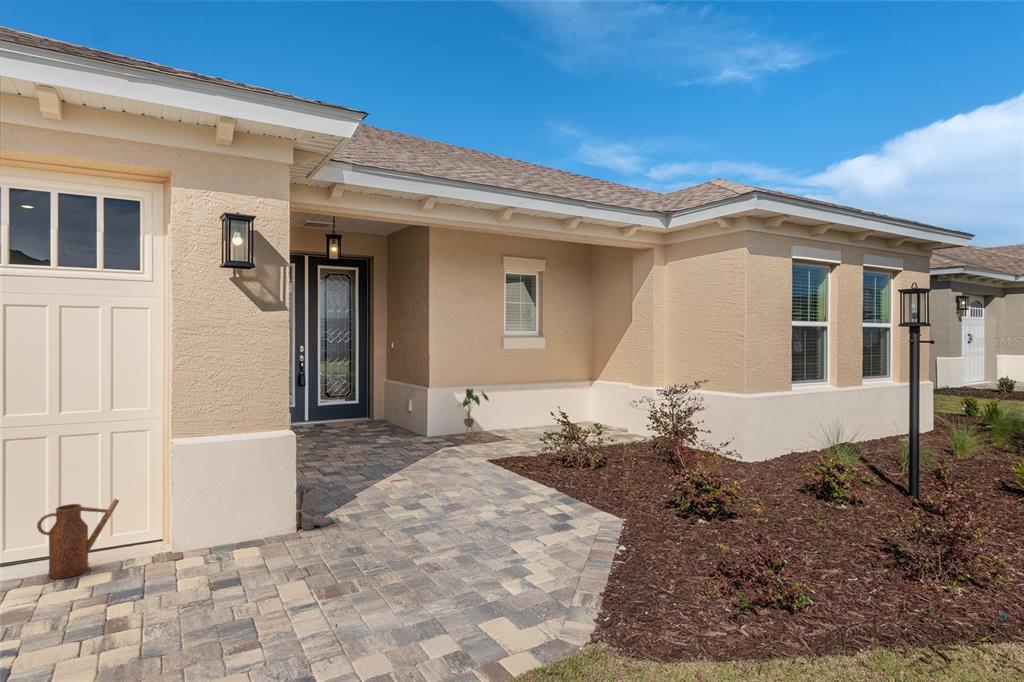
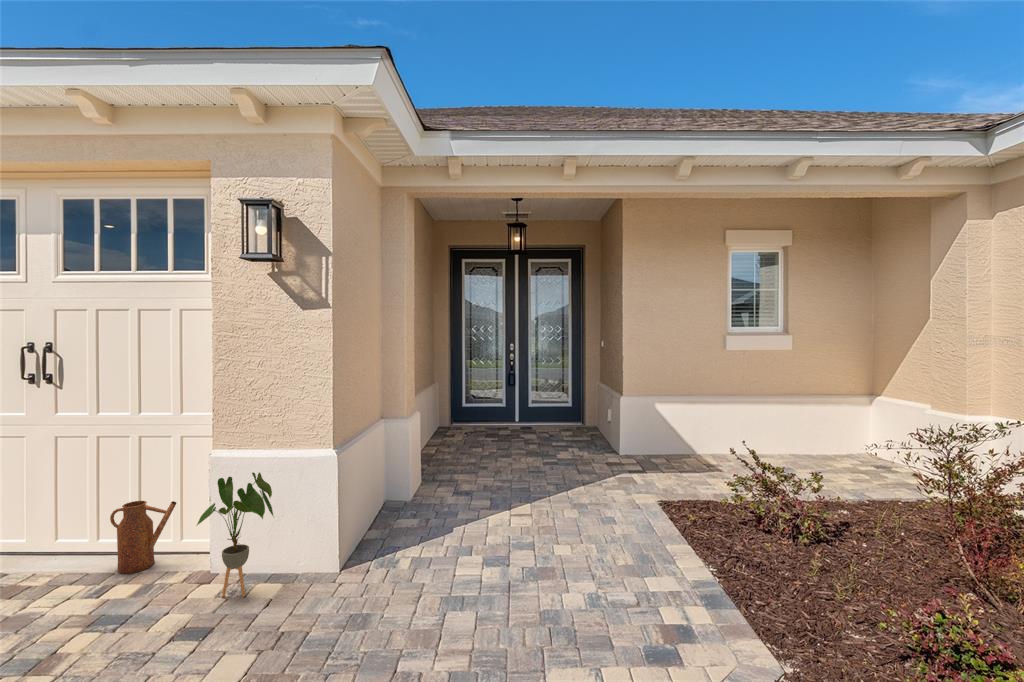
house plant: present [462,389,489,438] -> present [197,472,273,597]
boots: present [296,484,333,530] -> none [354,507,397,564]

